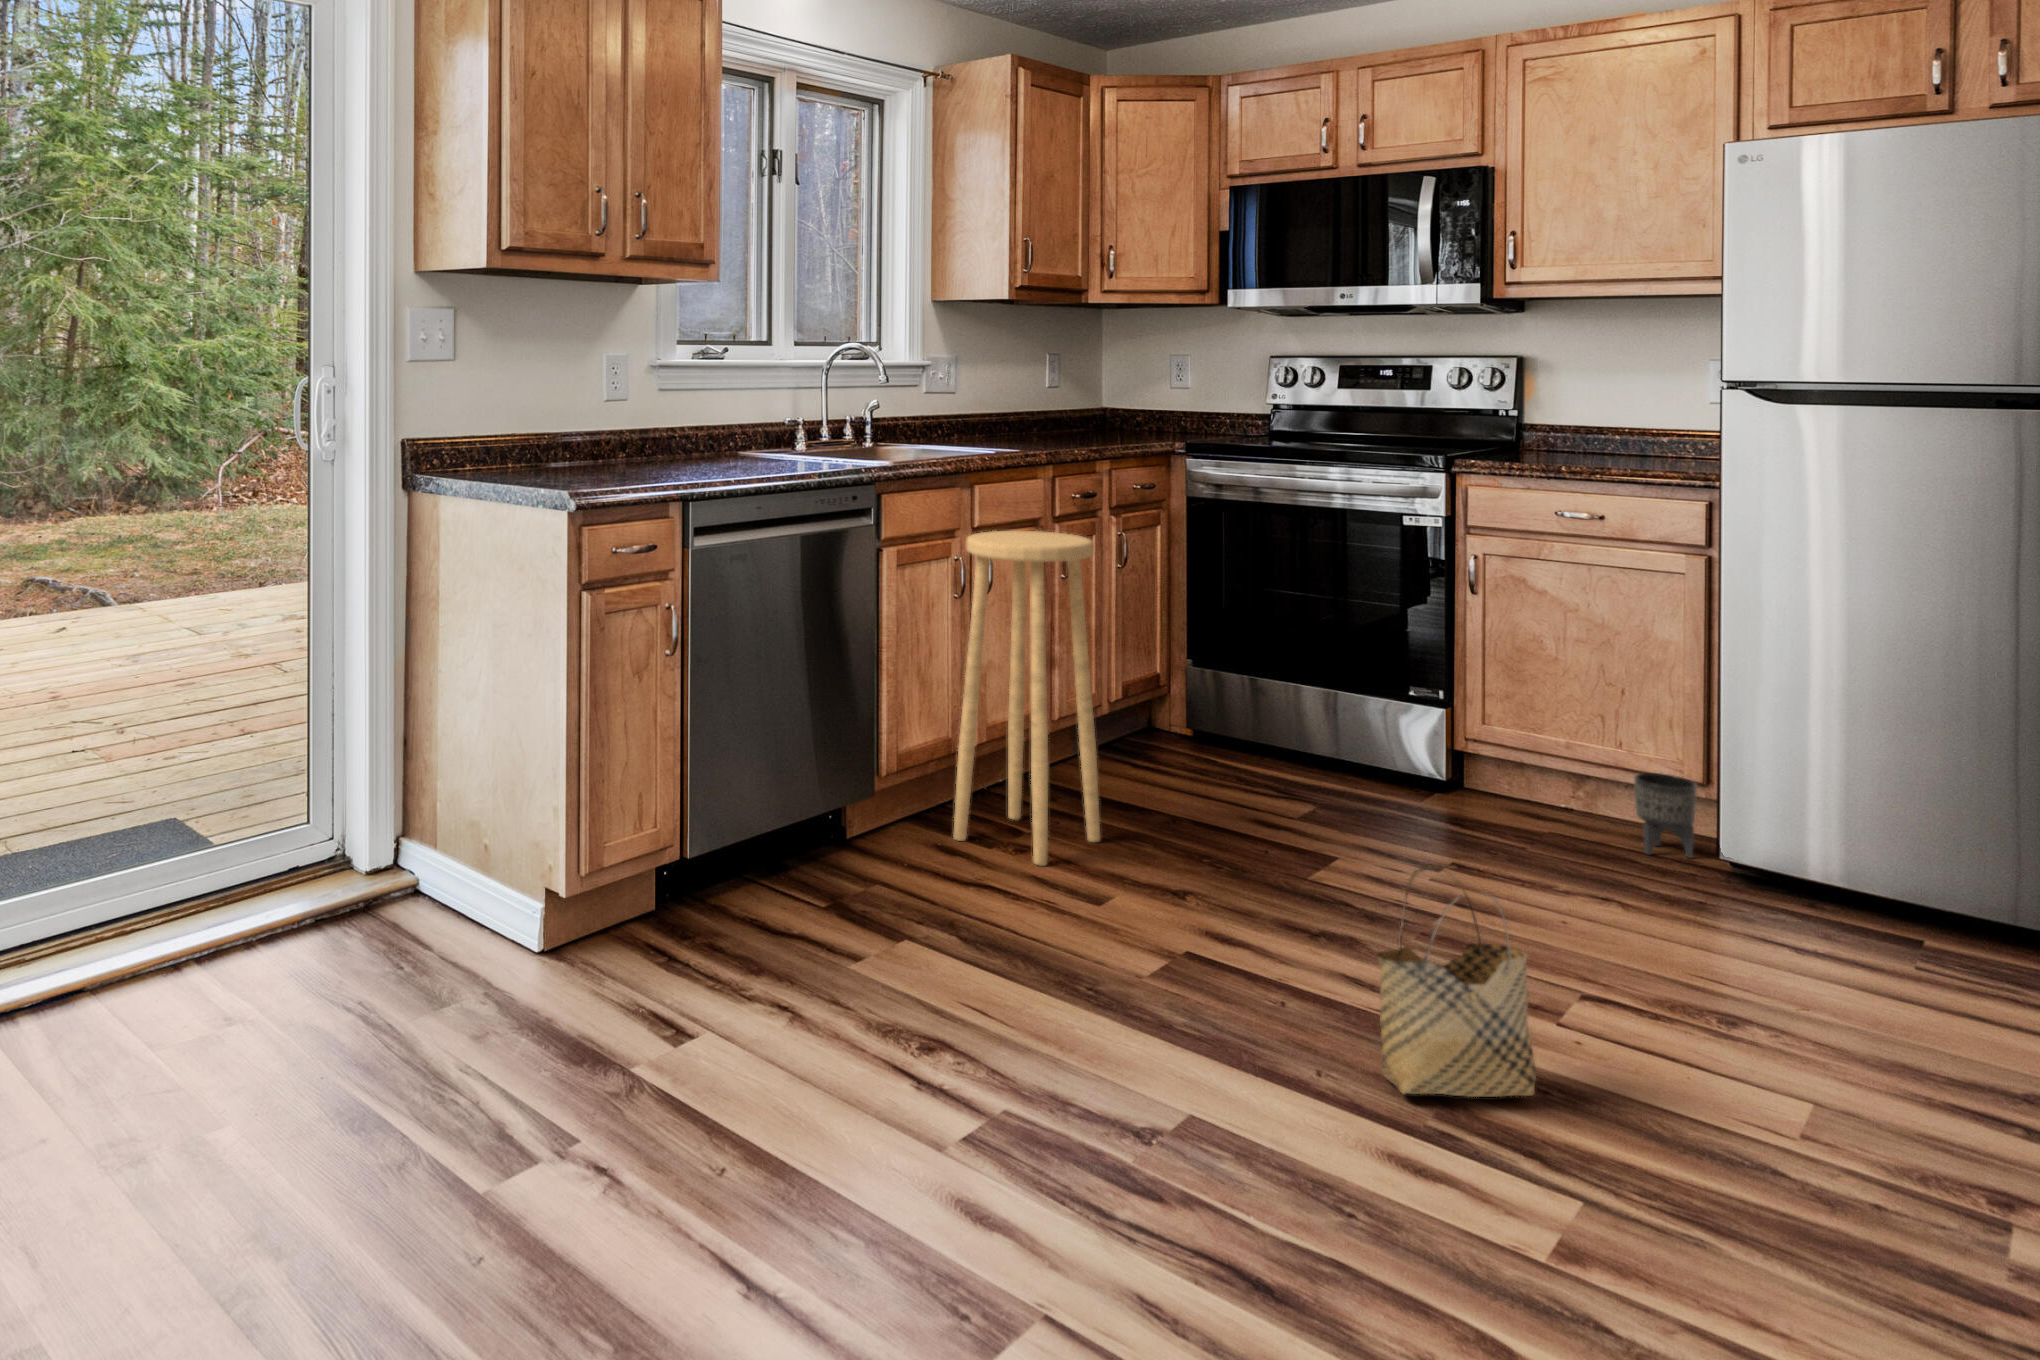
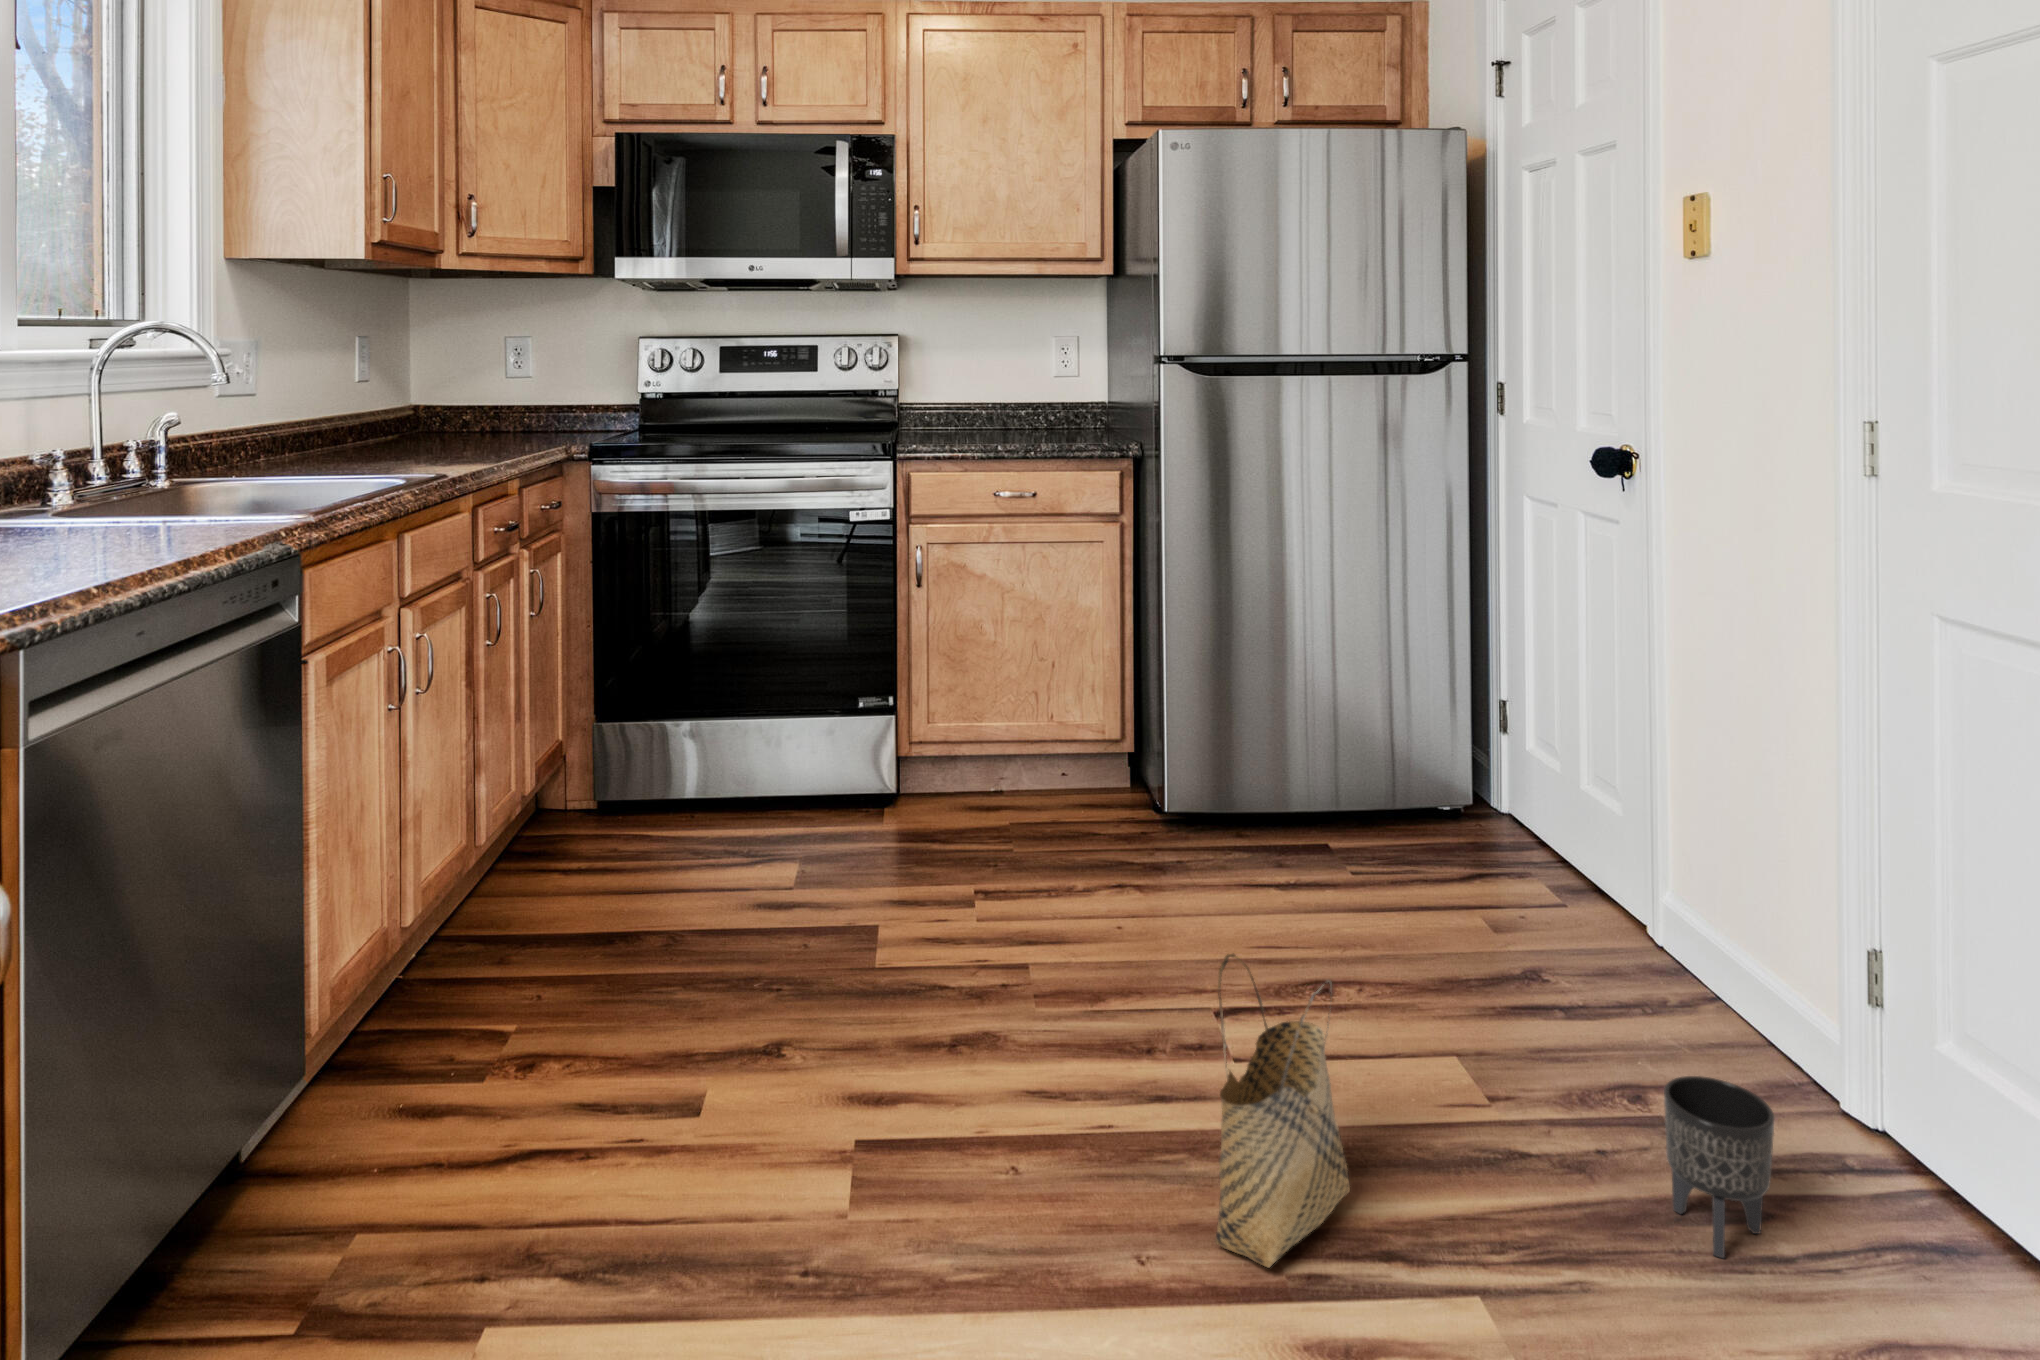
stool: present [953,531,1100,865] -> none [419,587,618,1083]
planter: present [1634,773,1697,858] -> present [1664,1076,1775,1258]

